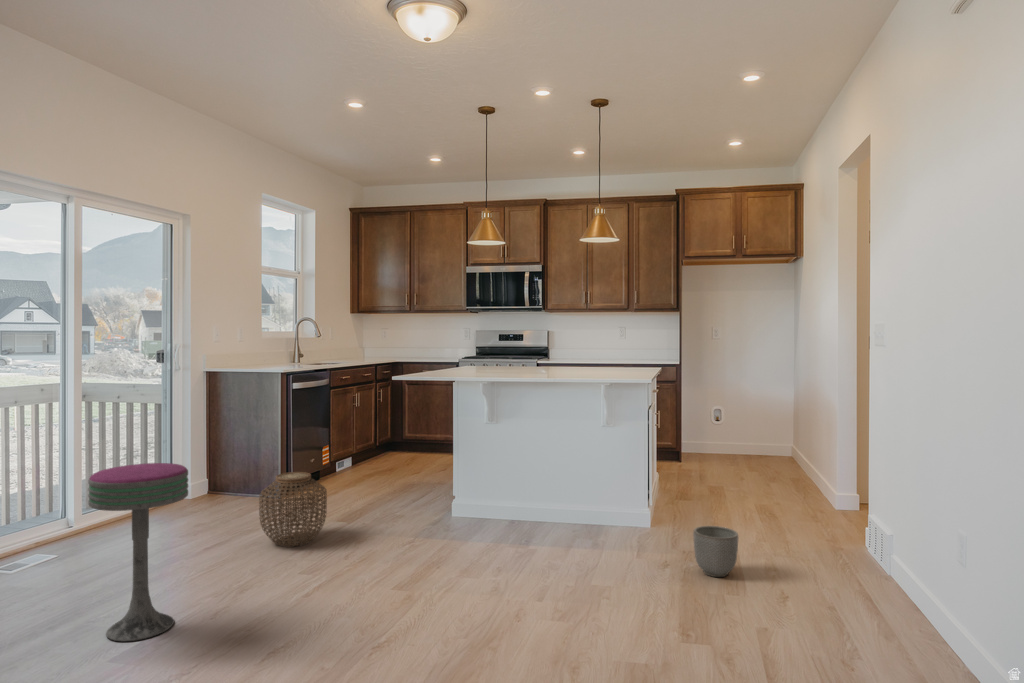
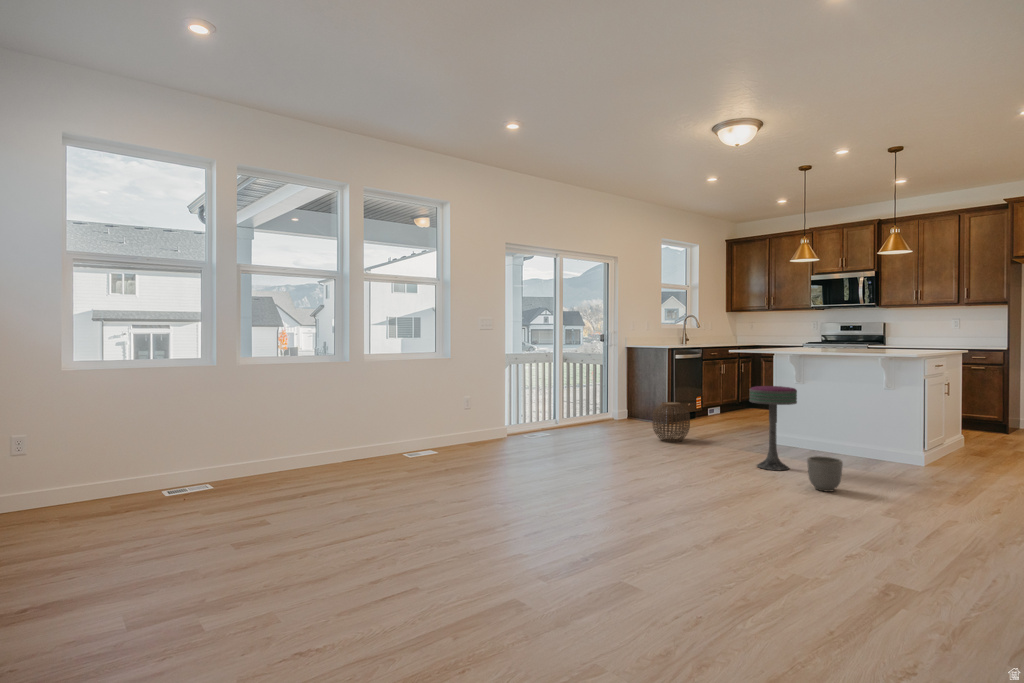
bar stool: present [88,463,188,641] -> present [749,386,797,470]
planter: present [693,526,738,577] -> present [807,456,843,492]

